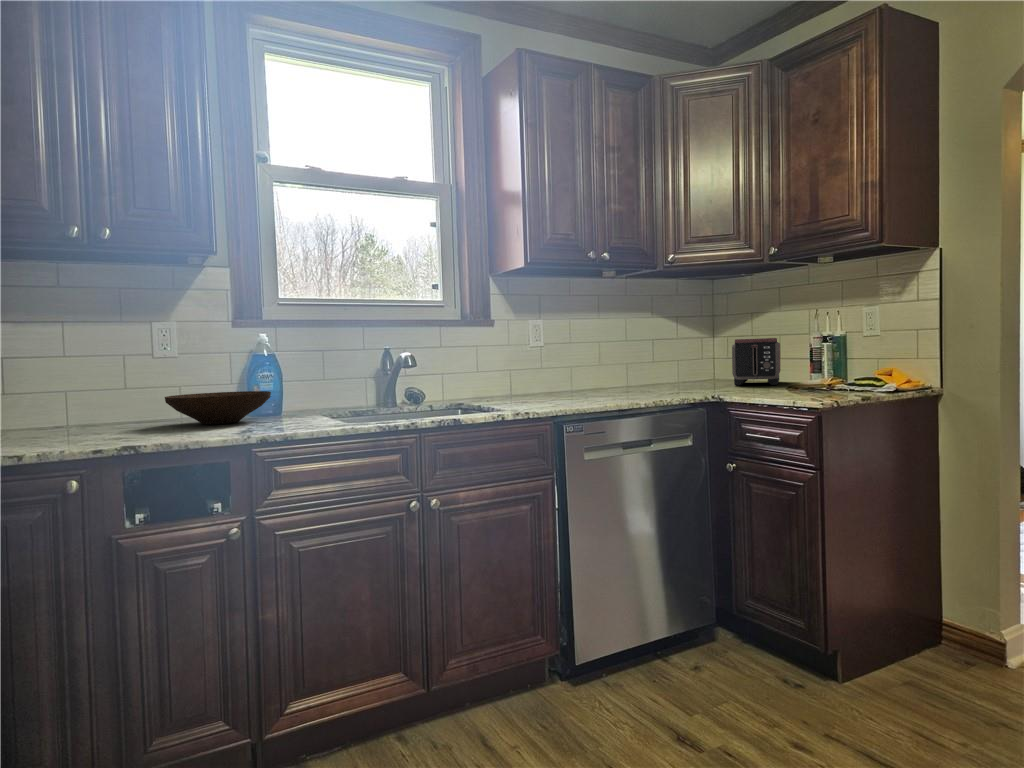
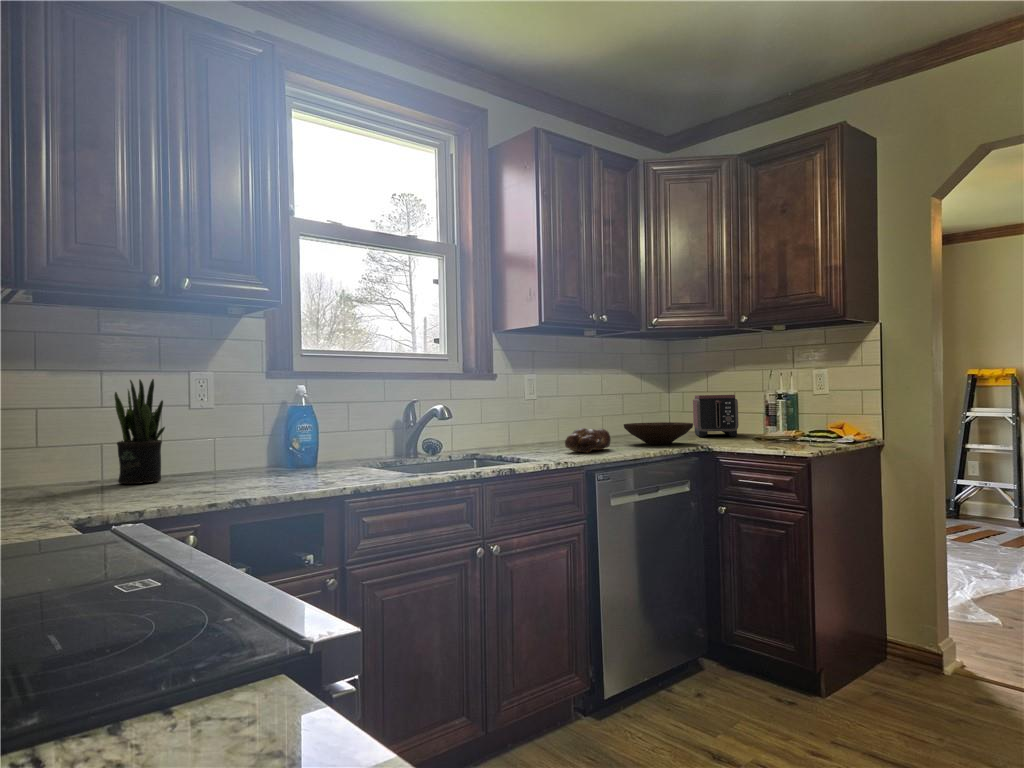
potted plant: none [64,329,120,429] -> present [115,379,165,484]
bread loaf: none [548,376,606,402] -> present [565,428,611,453]
wooden bowl: present [165,391,271,424] -> present [624,422,693,444]

